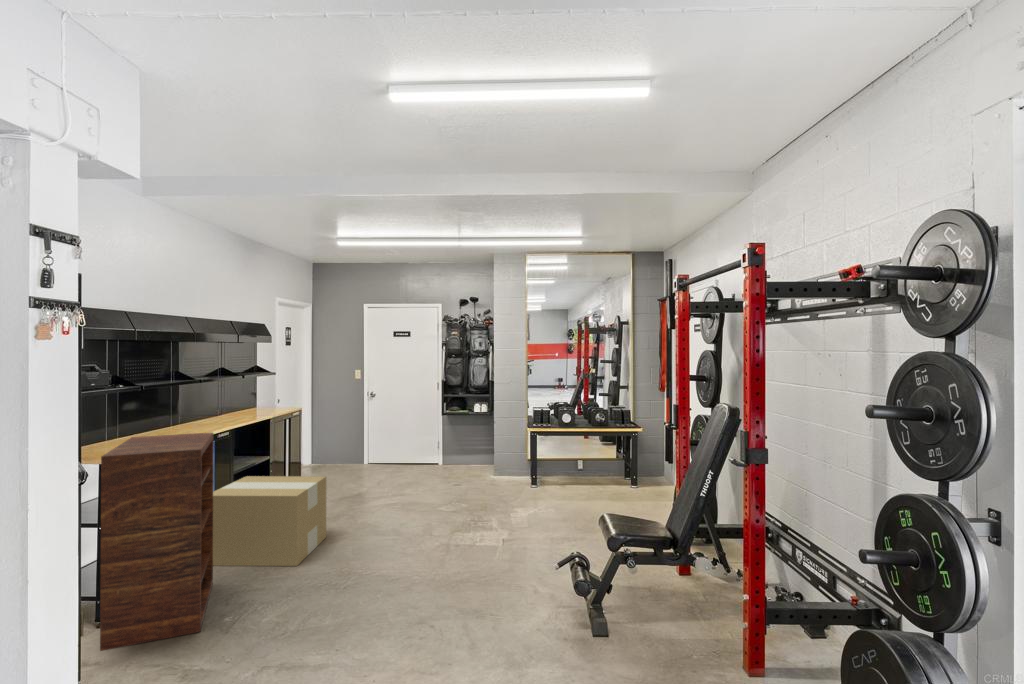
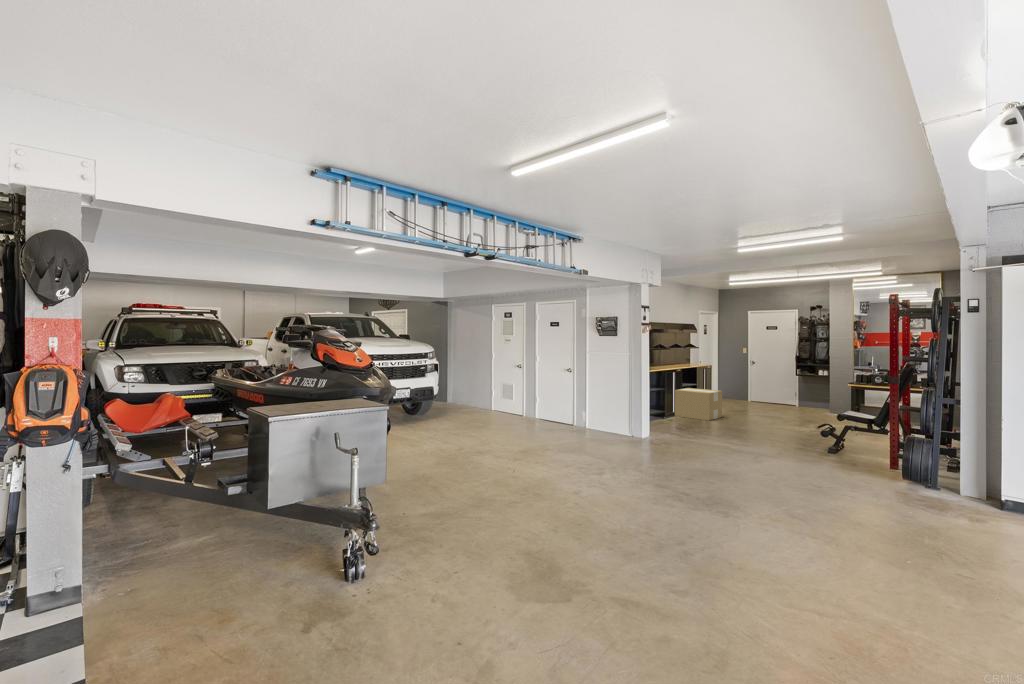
shelving unit: present [100,432,213,651] -> none [651,365,680,425]

